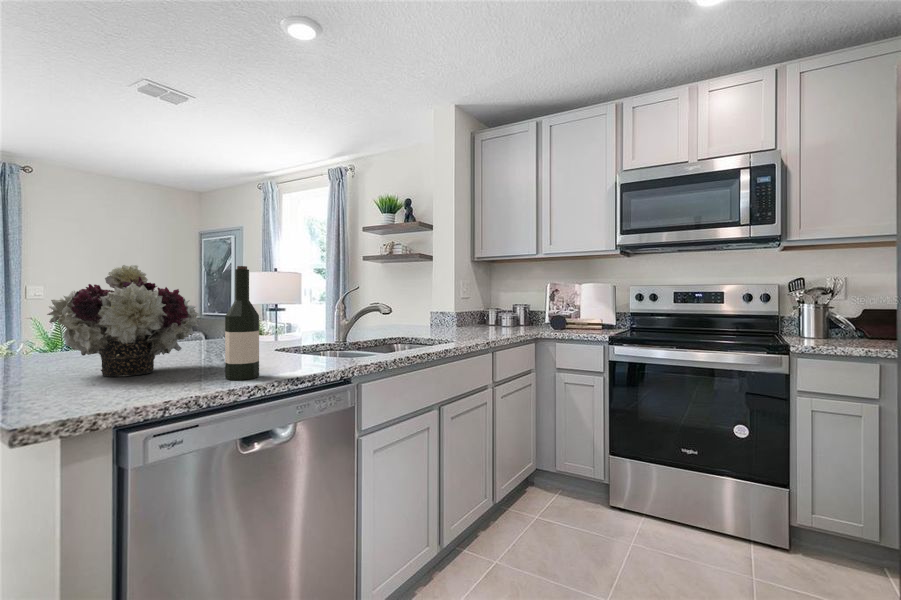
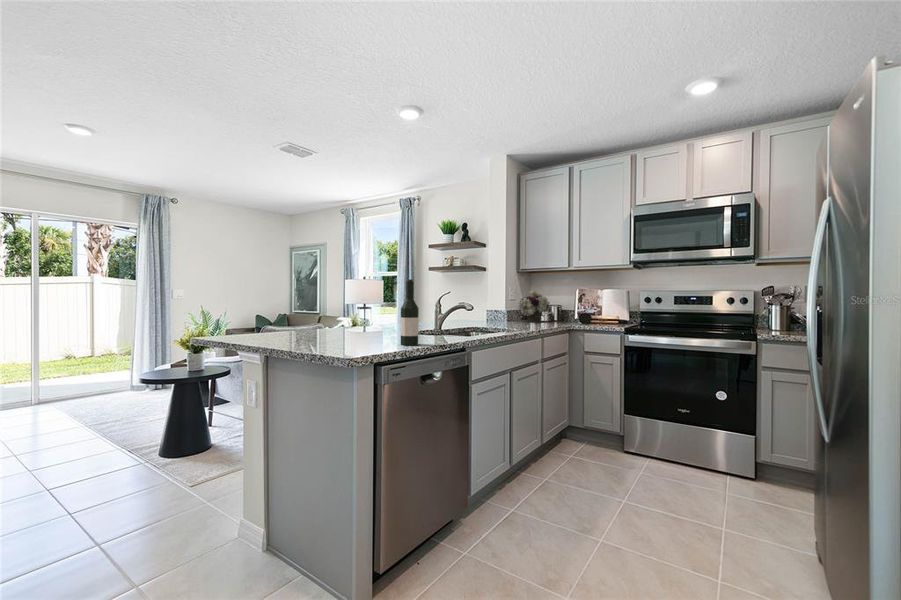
flower arrangement: present [47,265,200,377] -> present [518,290,550,322]

